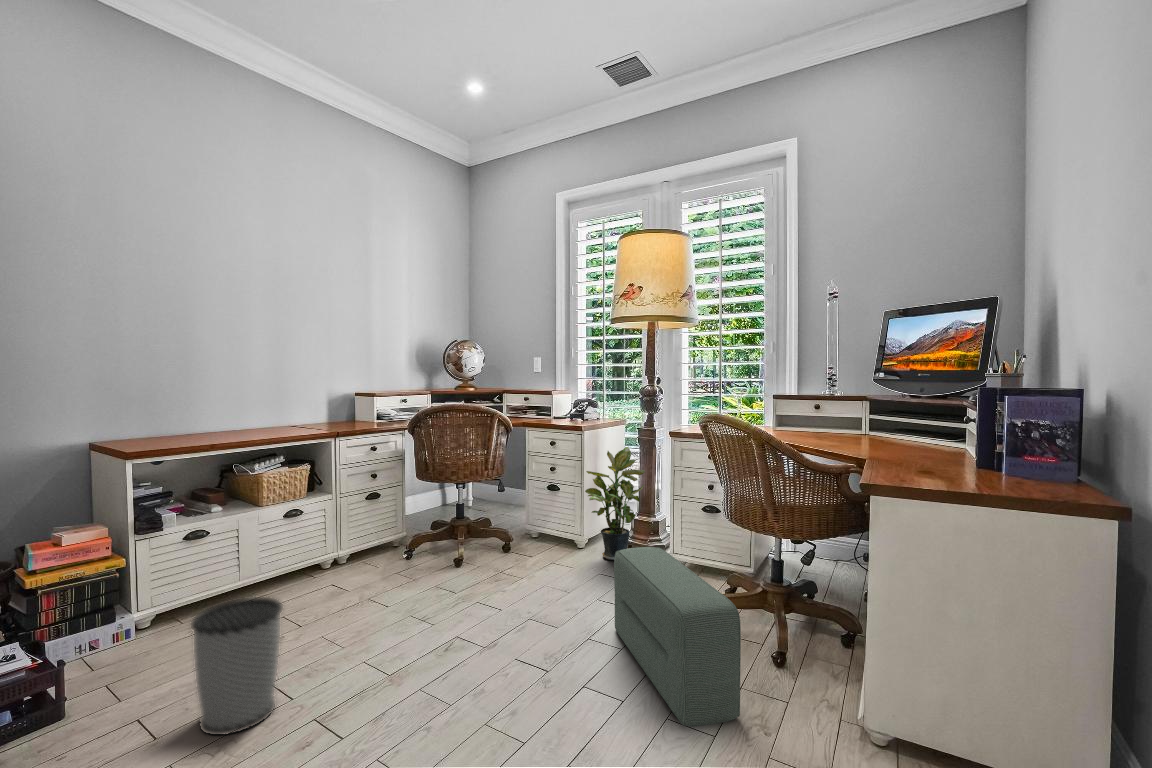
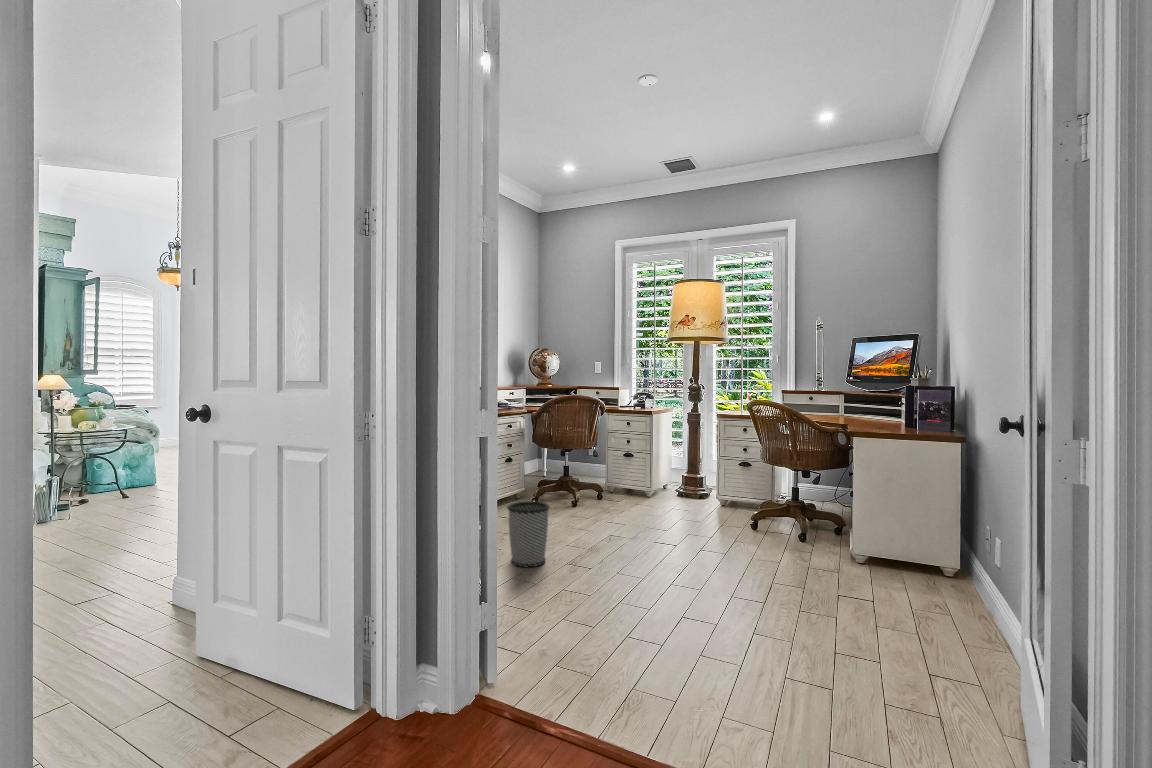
potted plant: present [585,447,645,560] -> none [655,426,697,502]
pouf: present [614,547,741,727] -> none [702,481,791,558]

